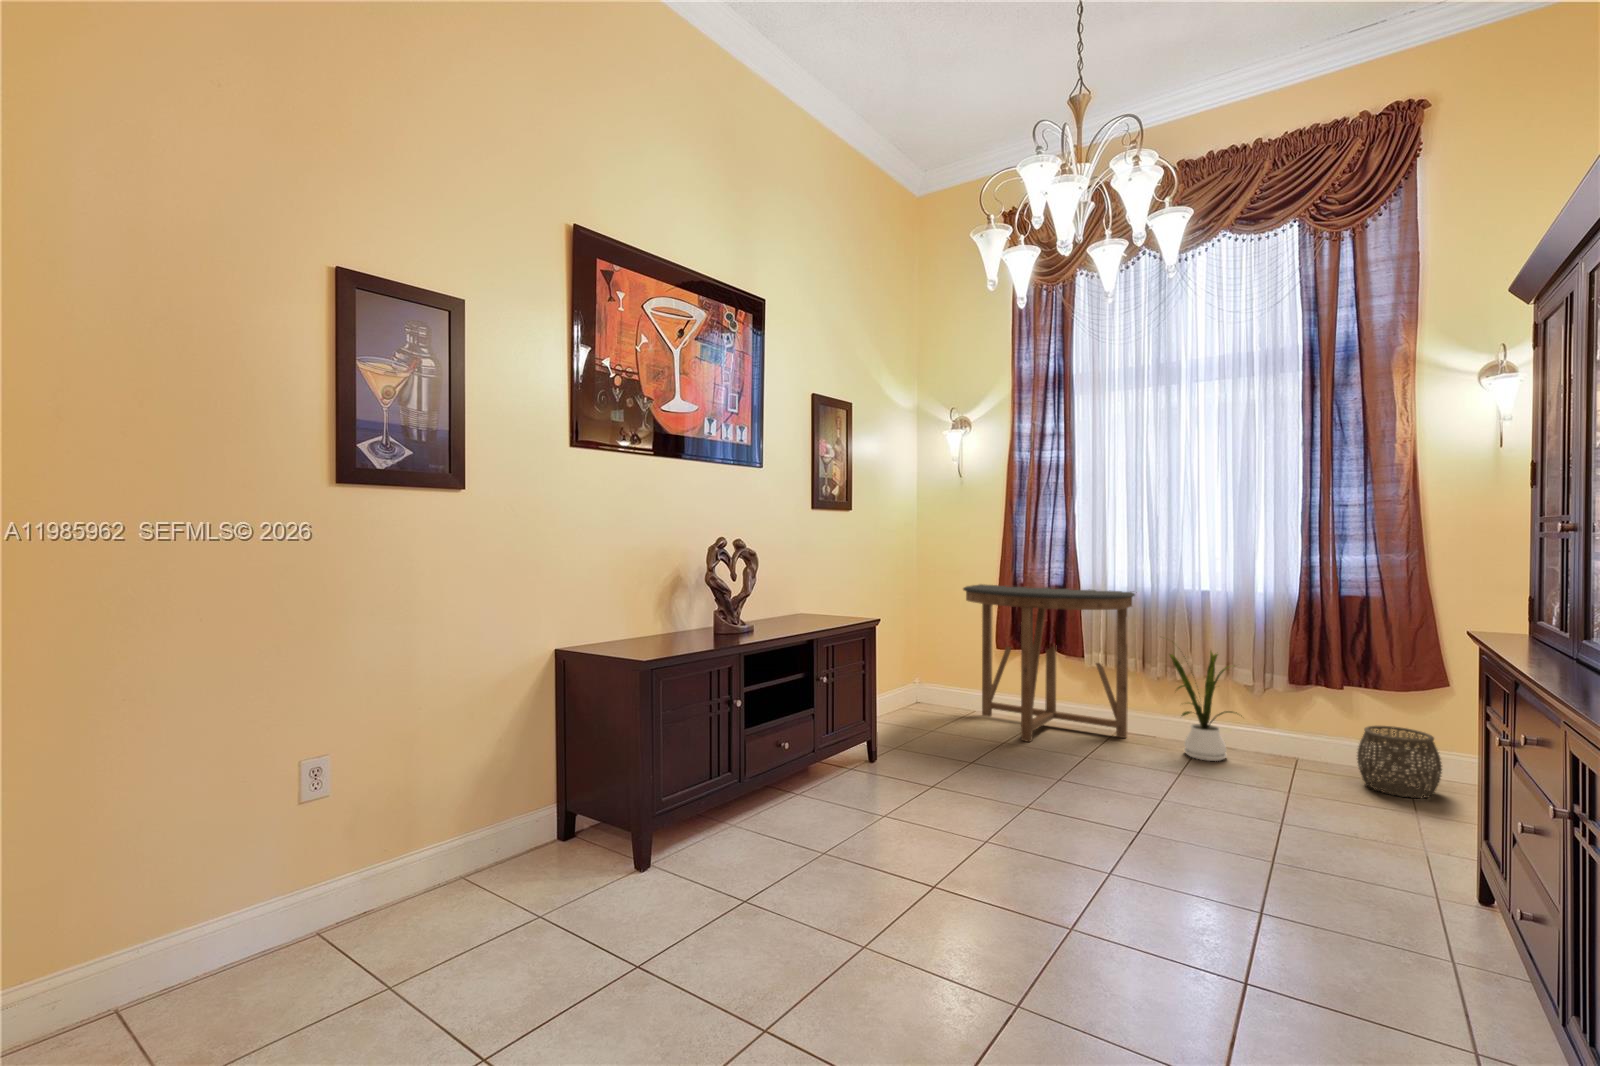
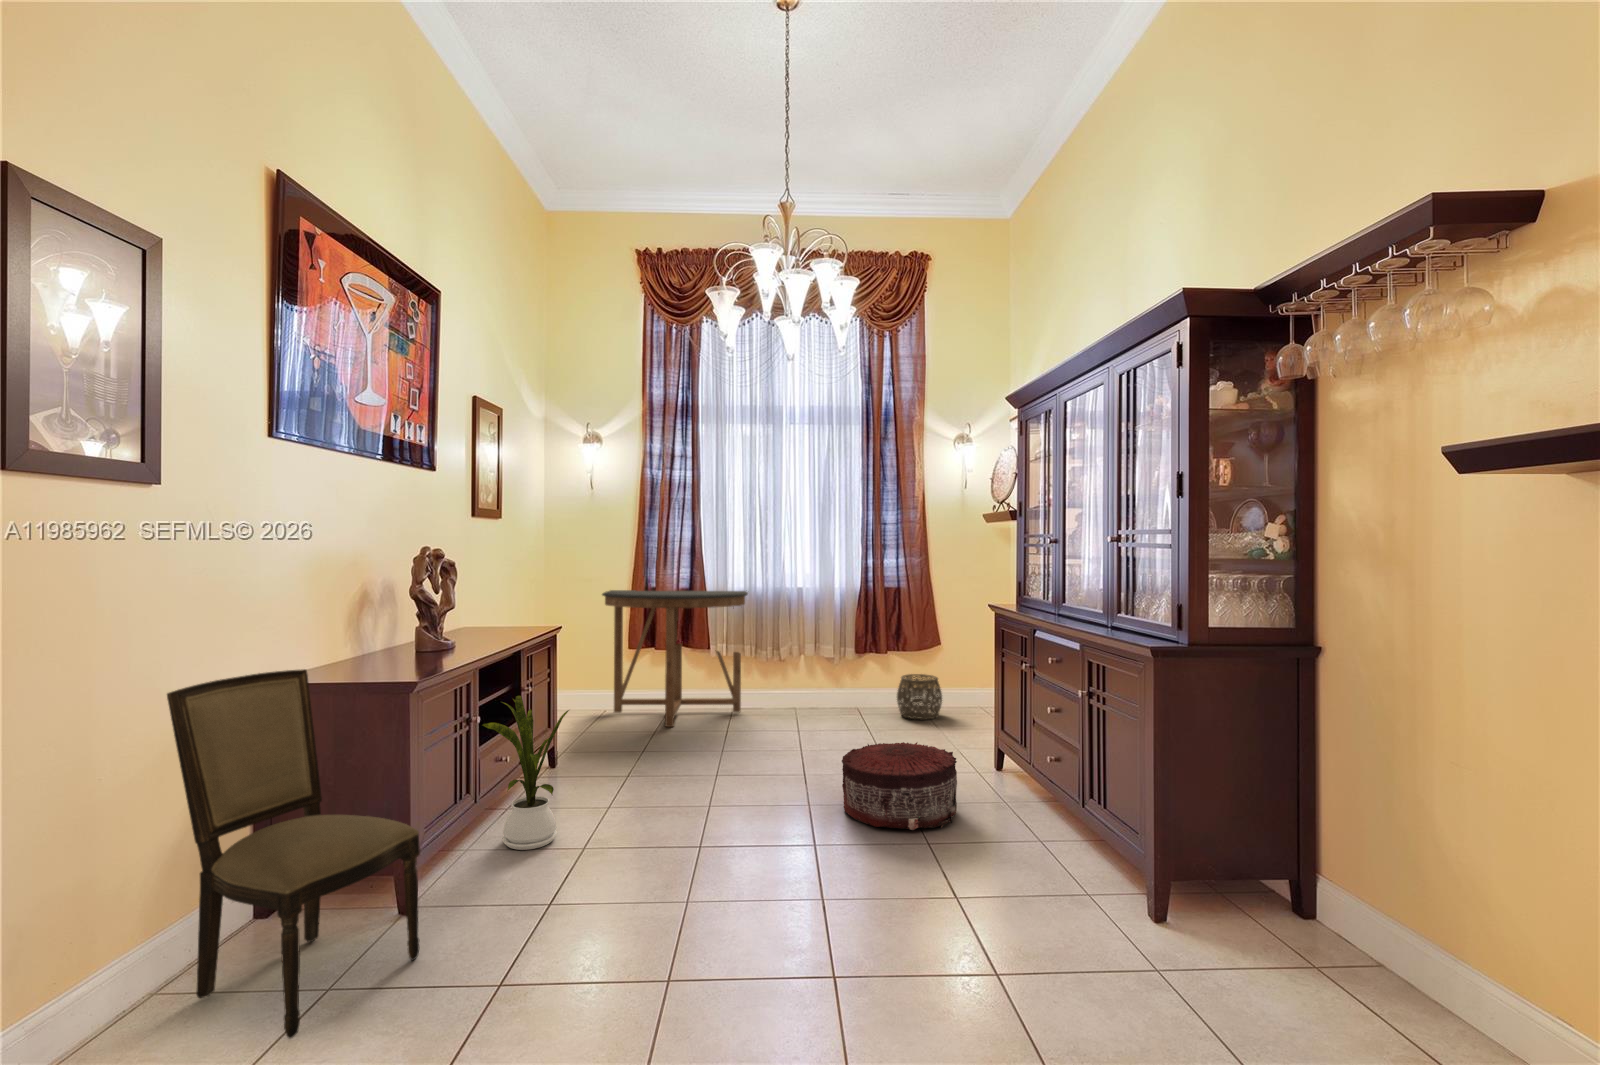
dining chair: none [466,638,617,941] -> present [167,669,420,1038]
house plant: present [1170,651,1237,761] -> present [483,696,569,850]
pouf: none [1144,810,1338,965] -> present [842,742,957,830]

